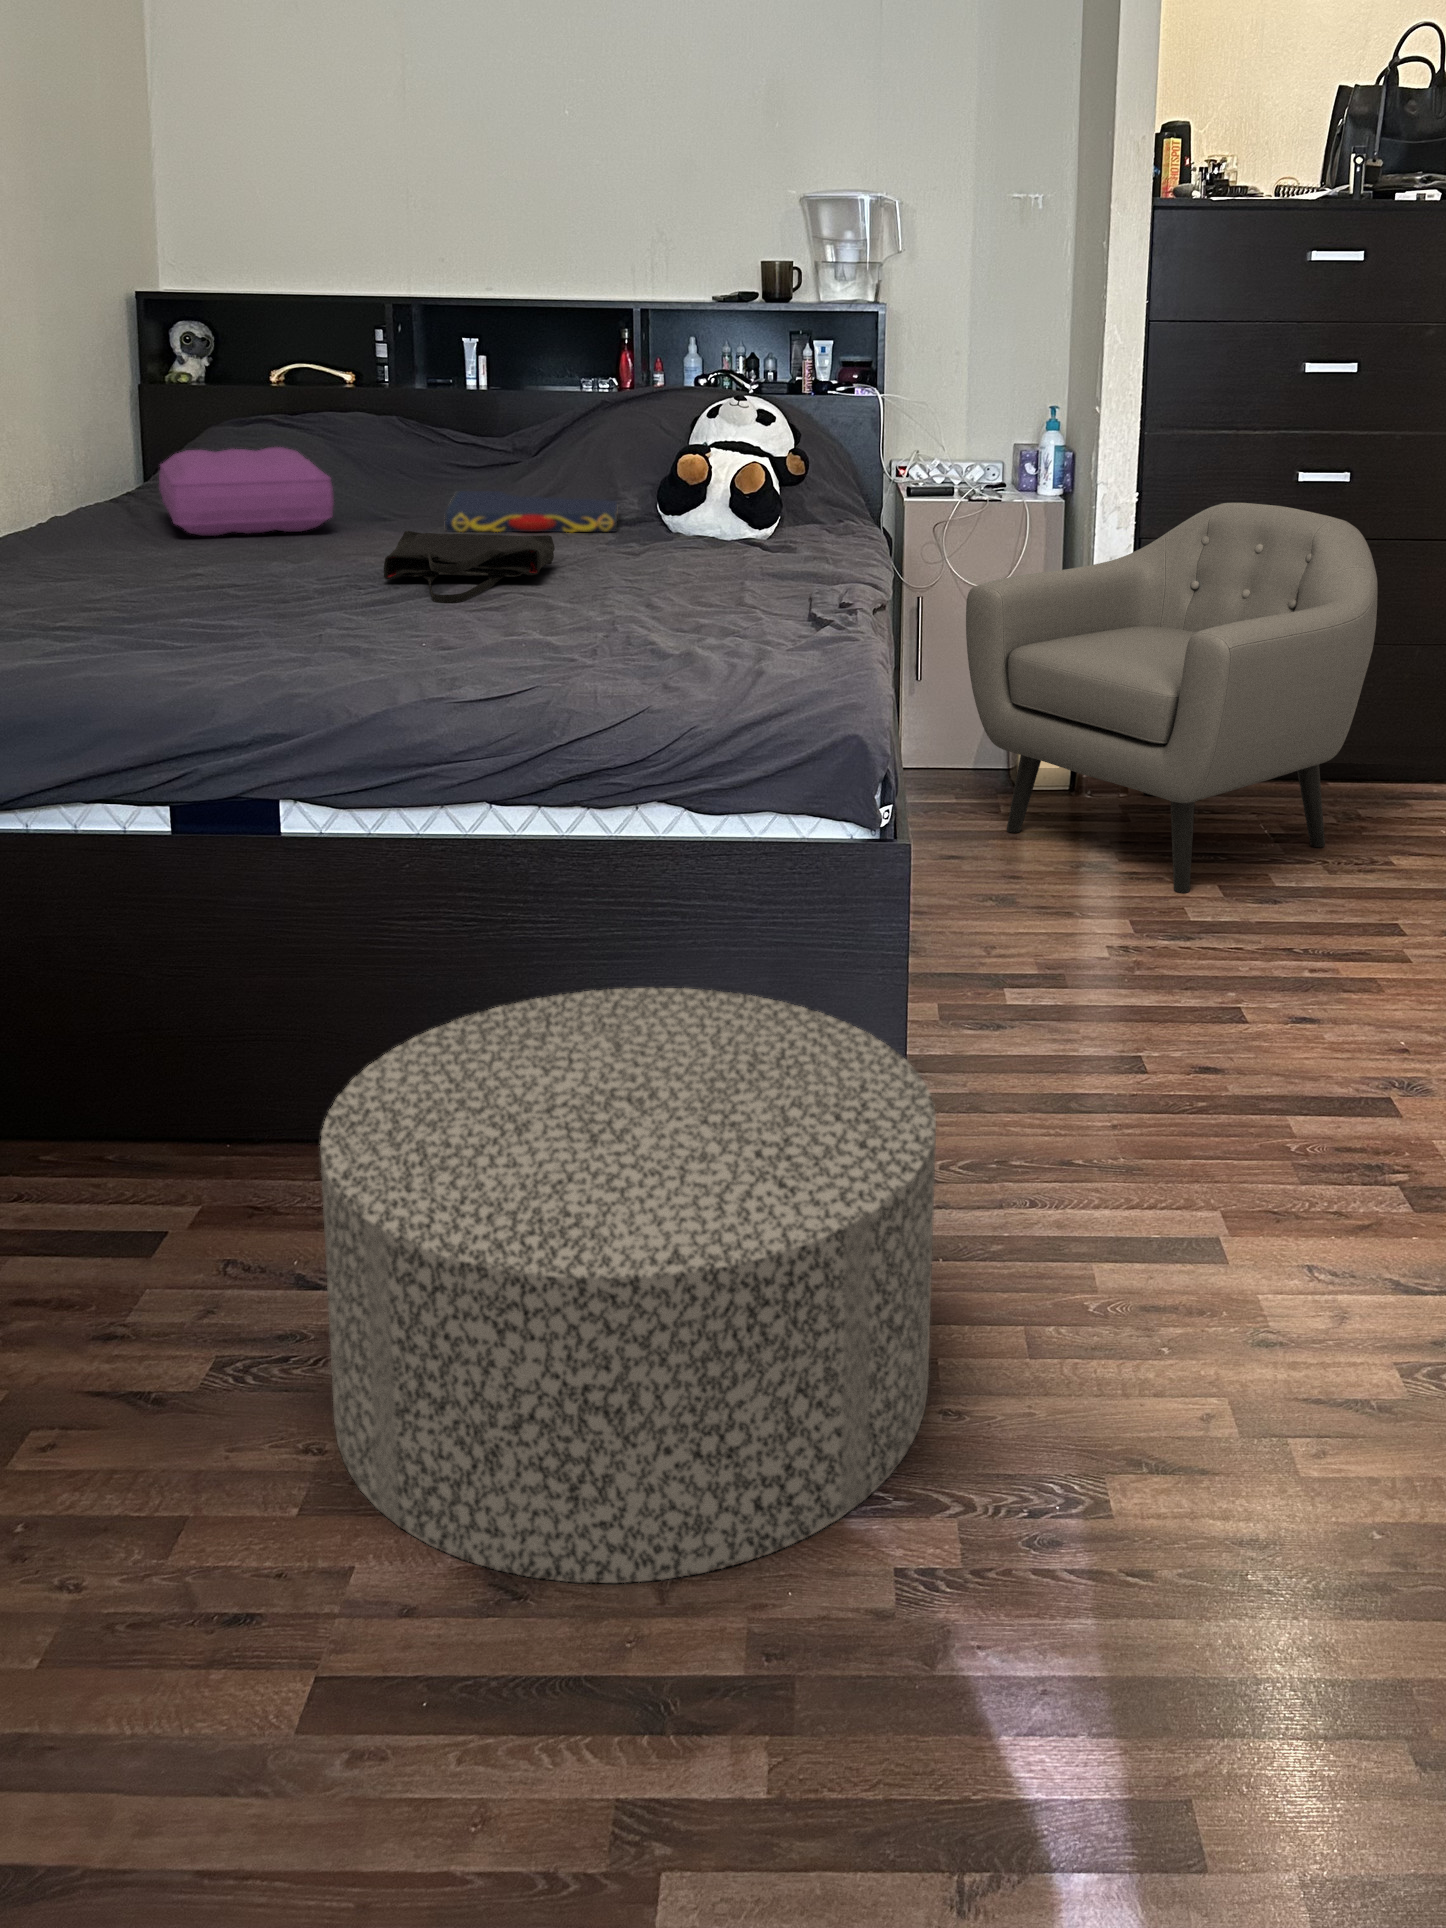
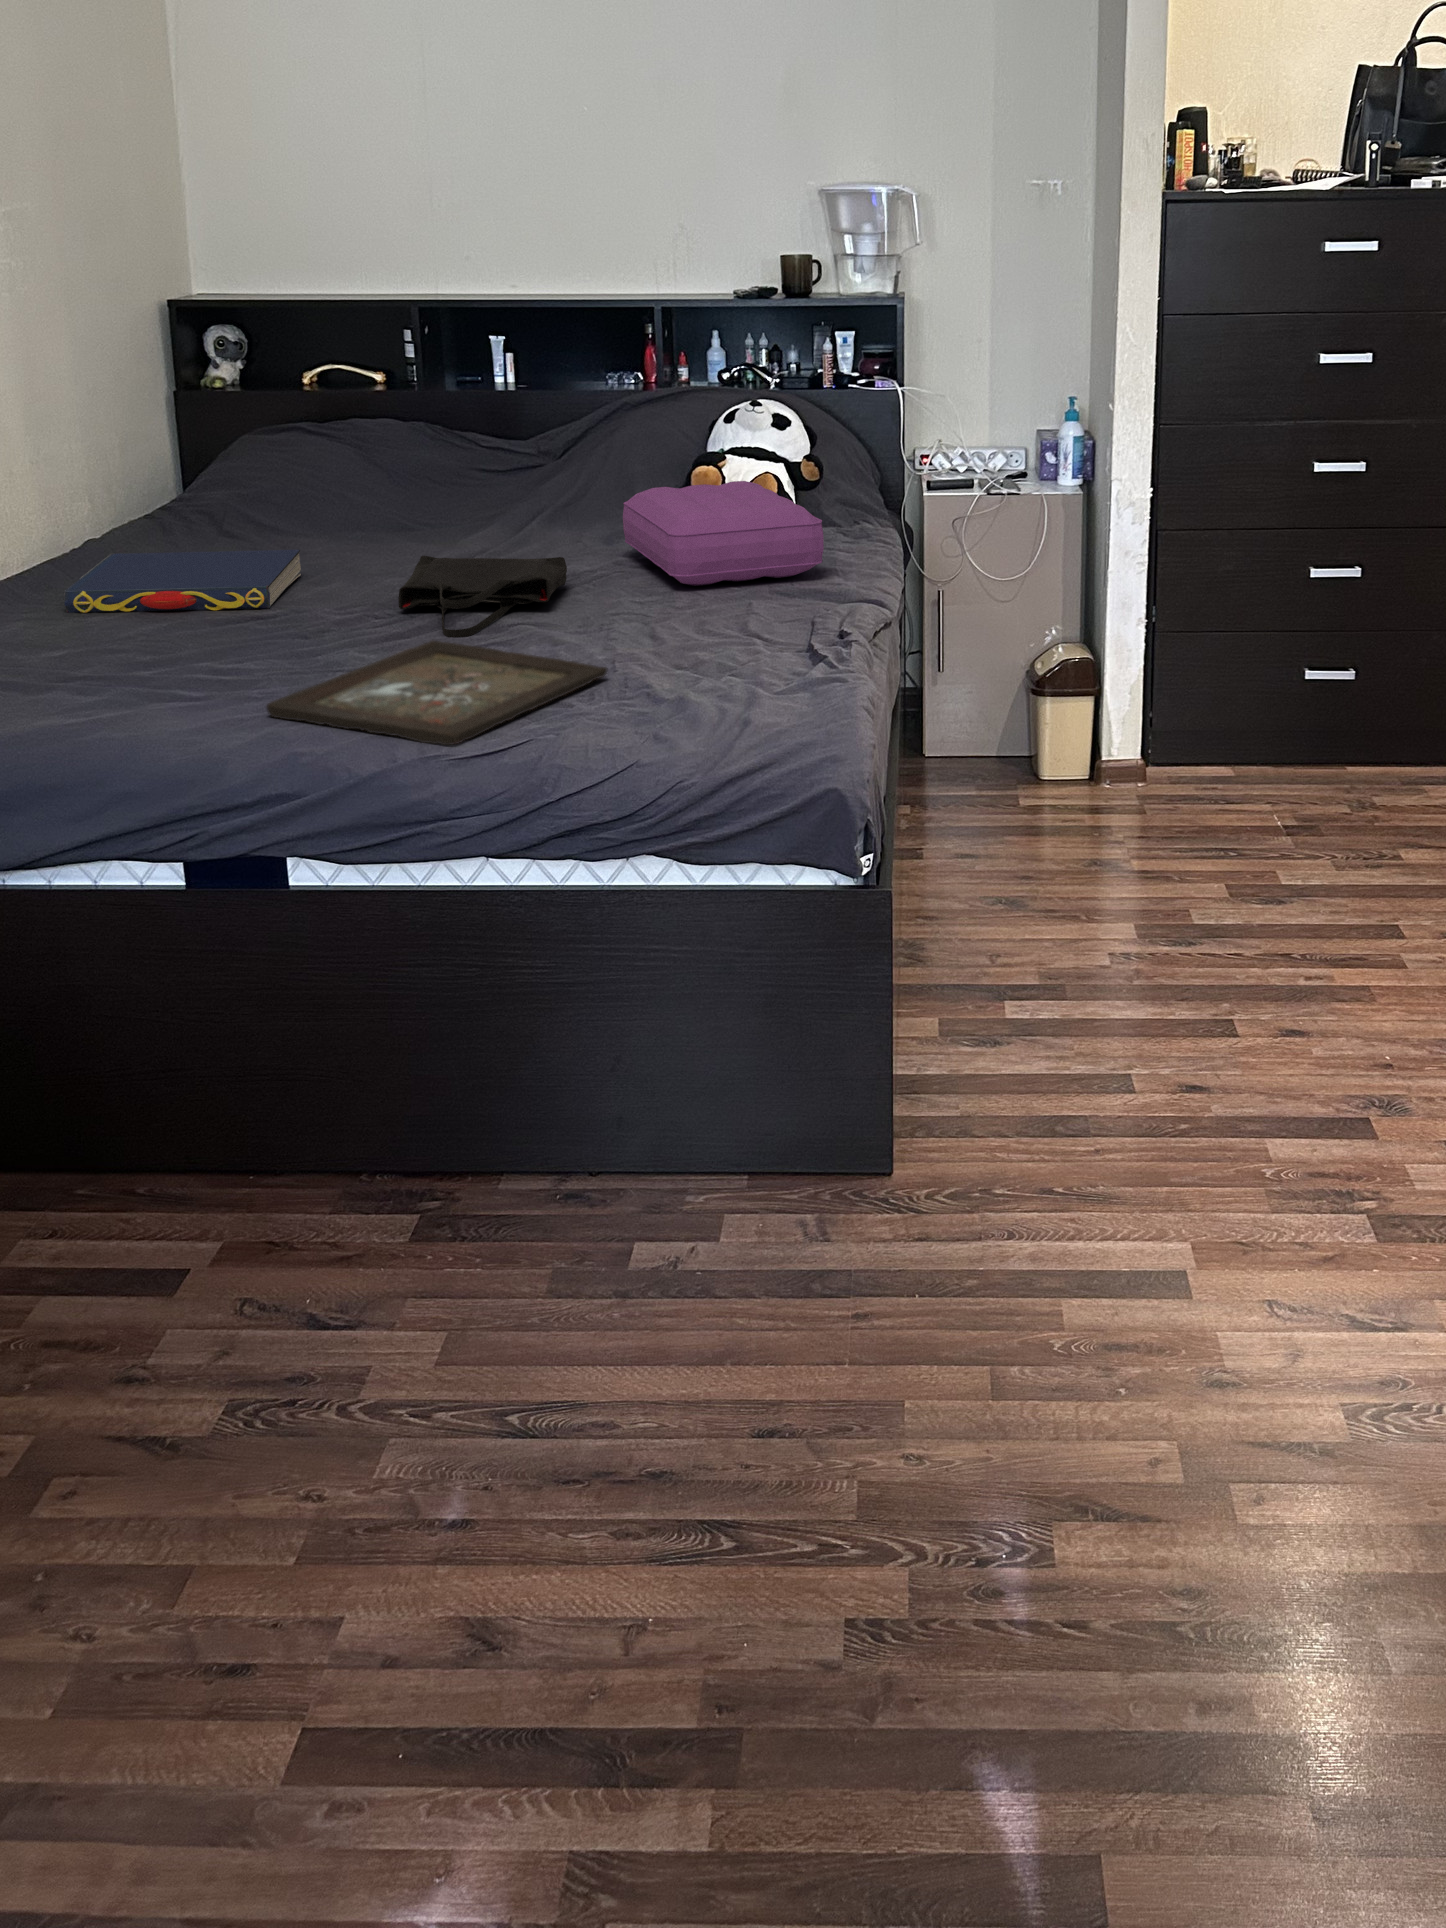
pillow: present [159,447,334,536] -> present [623,481,824,586]
book: present [445,491,618,532] -> present [64,549,301,613]
armchair: present [966,503,1377,893] -> none [979,497,1385,894]
tray: none [259,600,609,686] -> present [267,641,607,745]
ottoman: present [320,988,936,1583] -> none [310,1042,894,1633]

